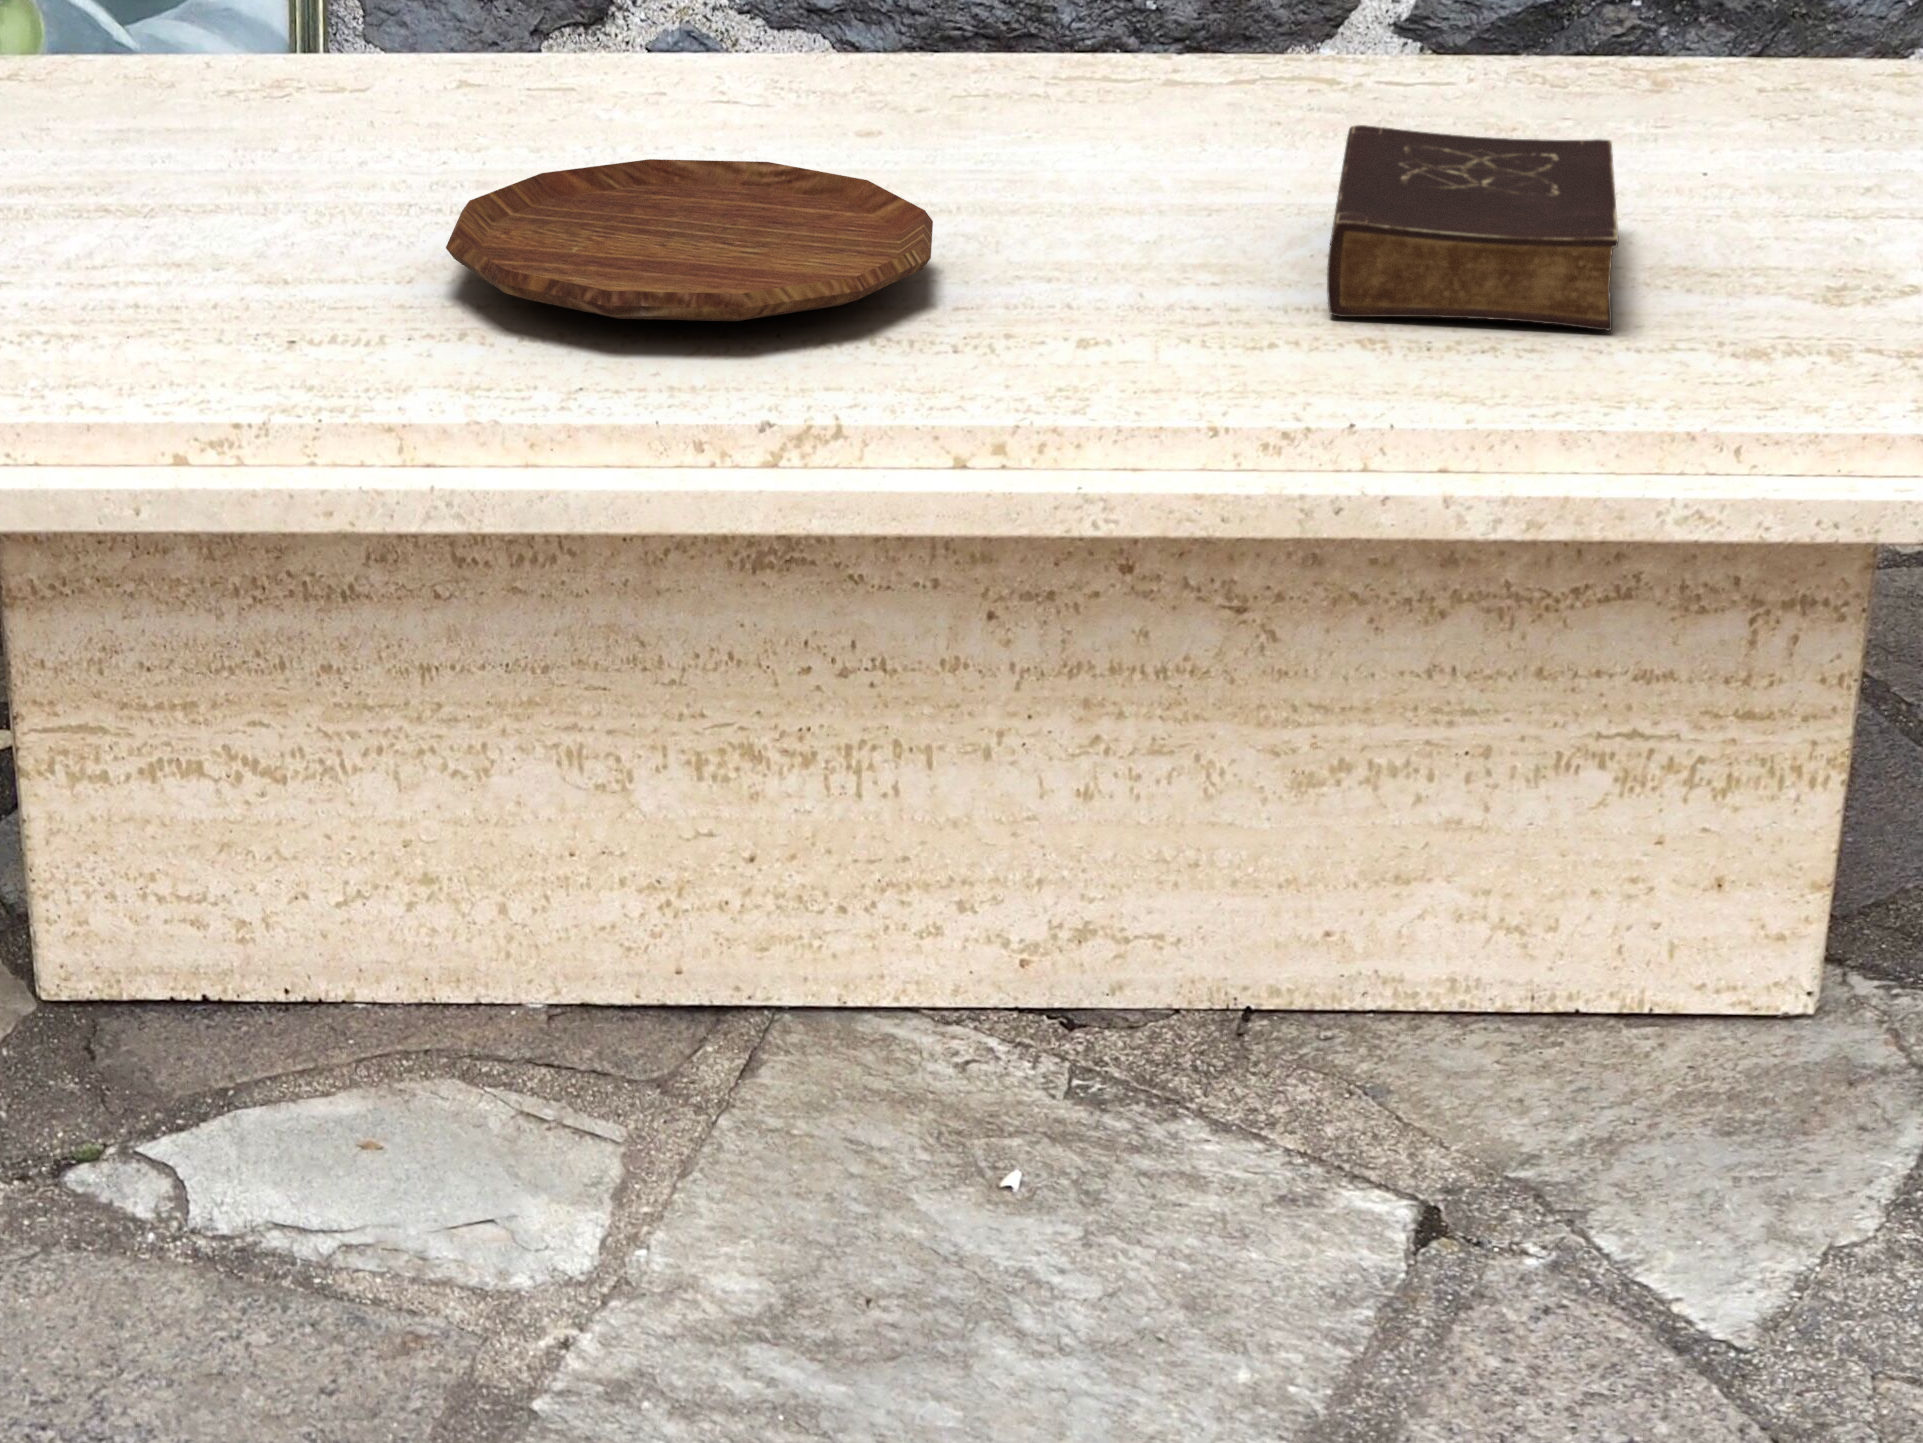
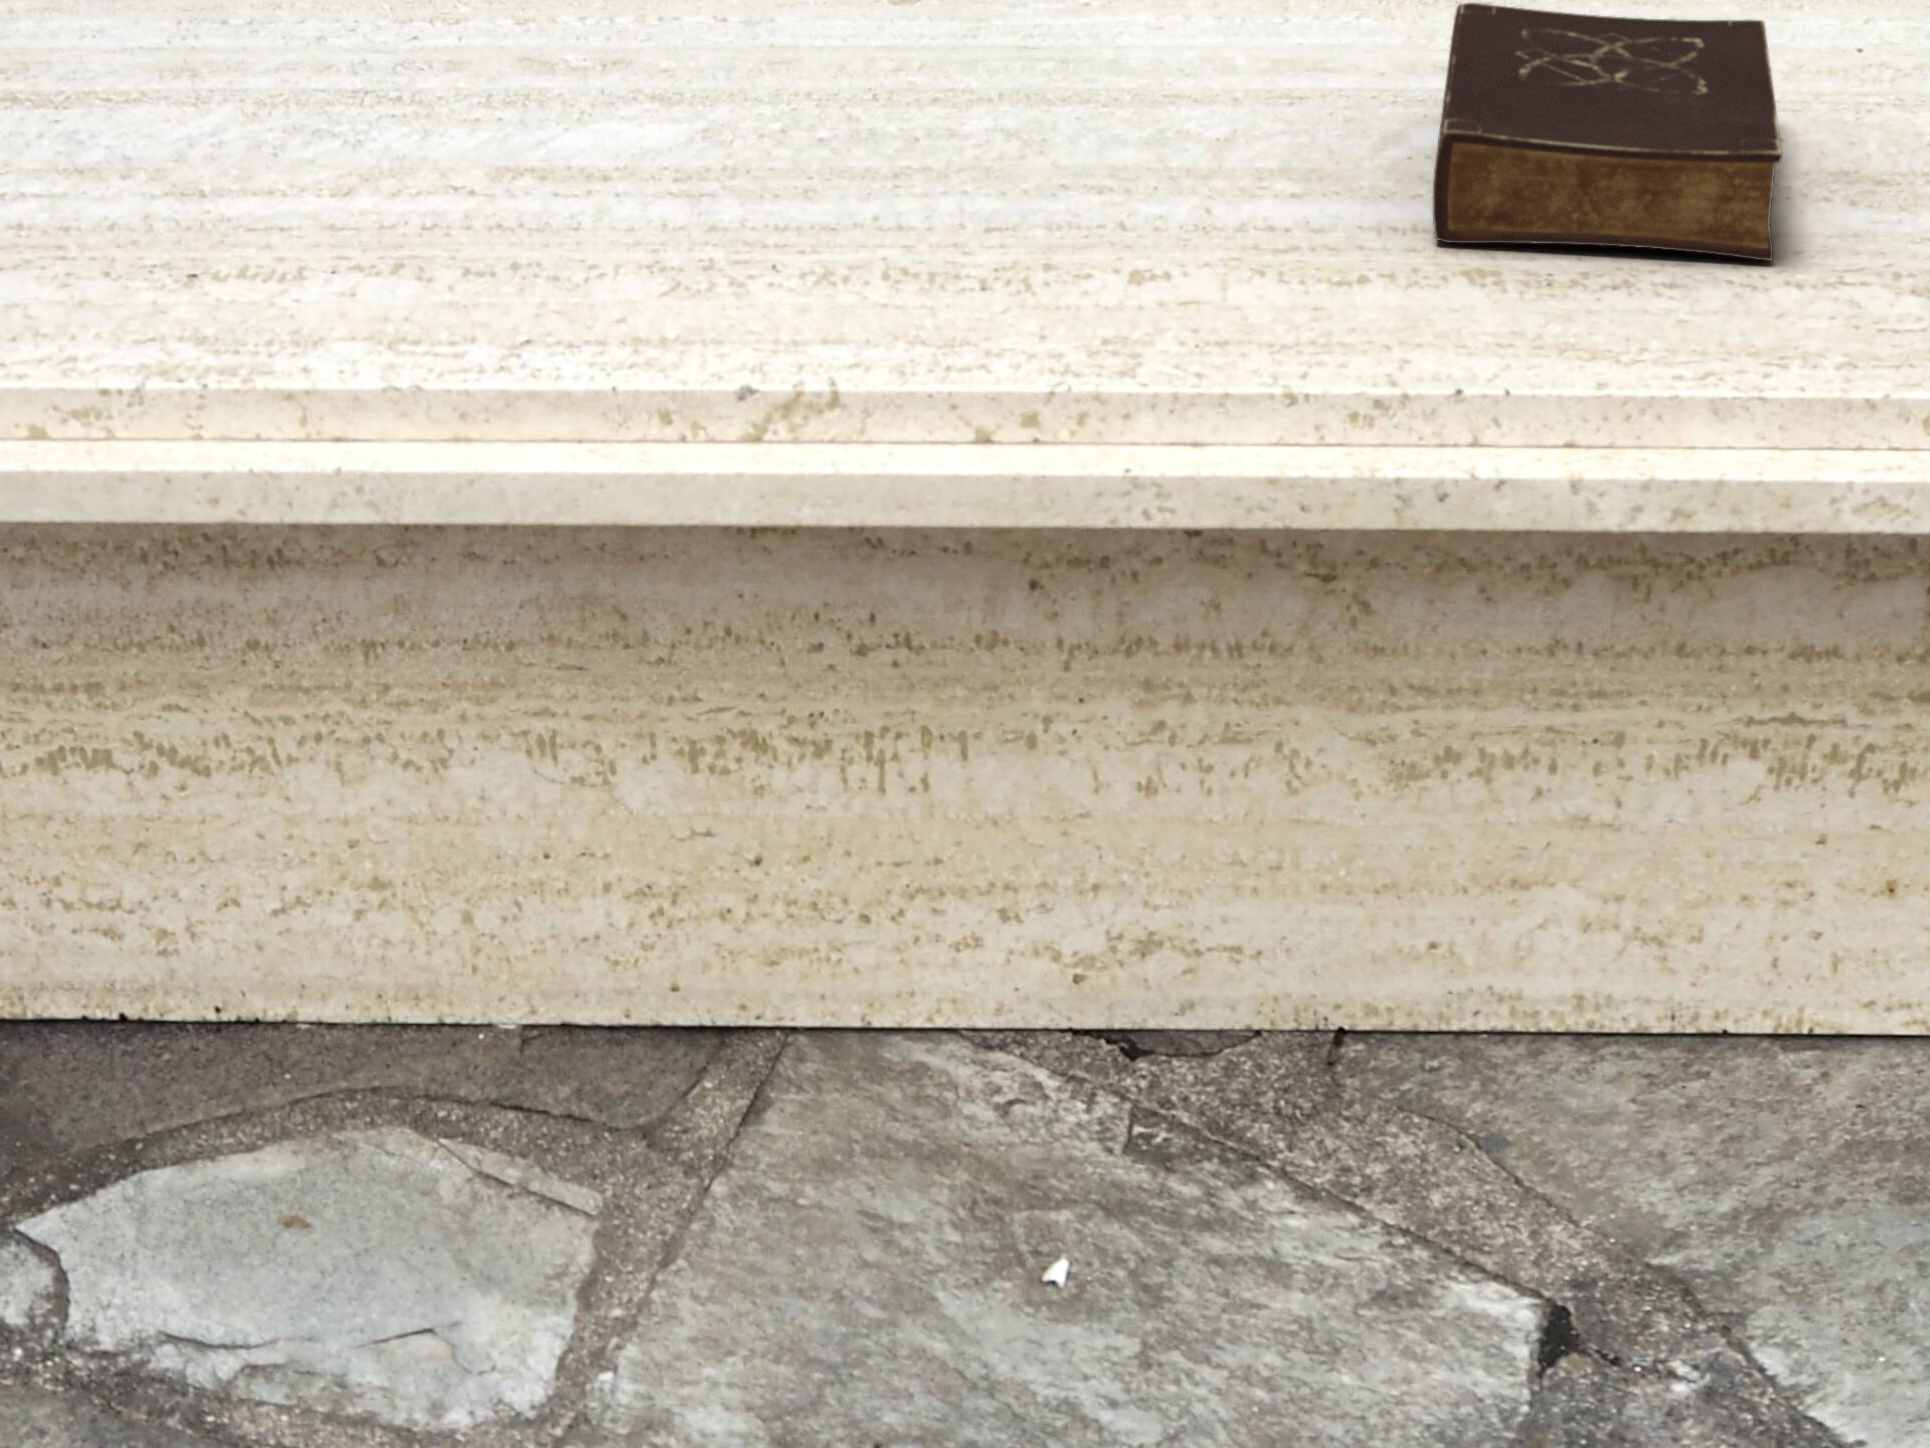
tray: present [446,159,933,321] -> none [392,46,969,256]

